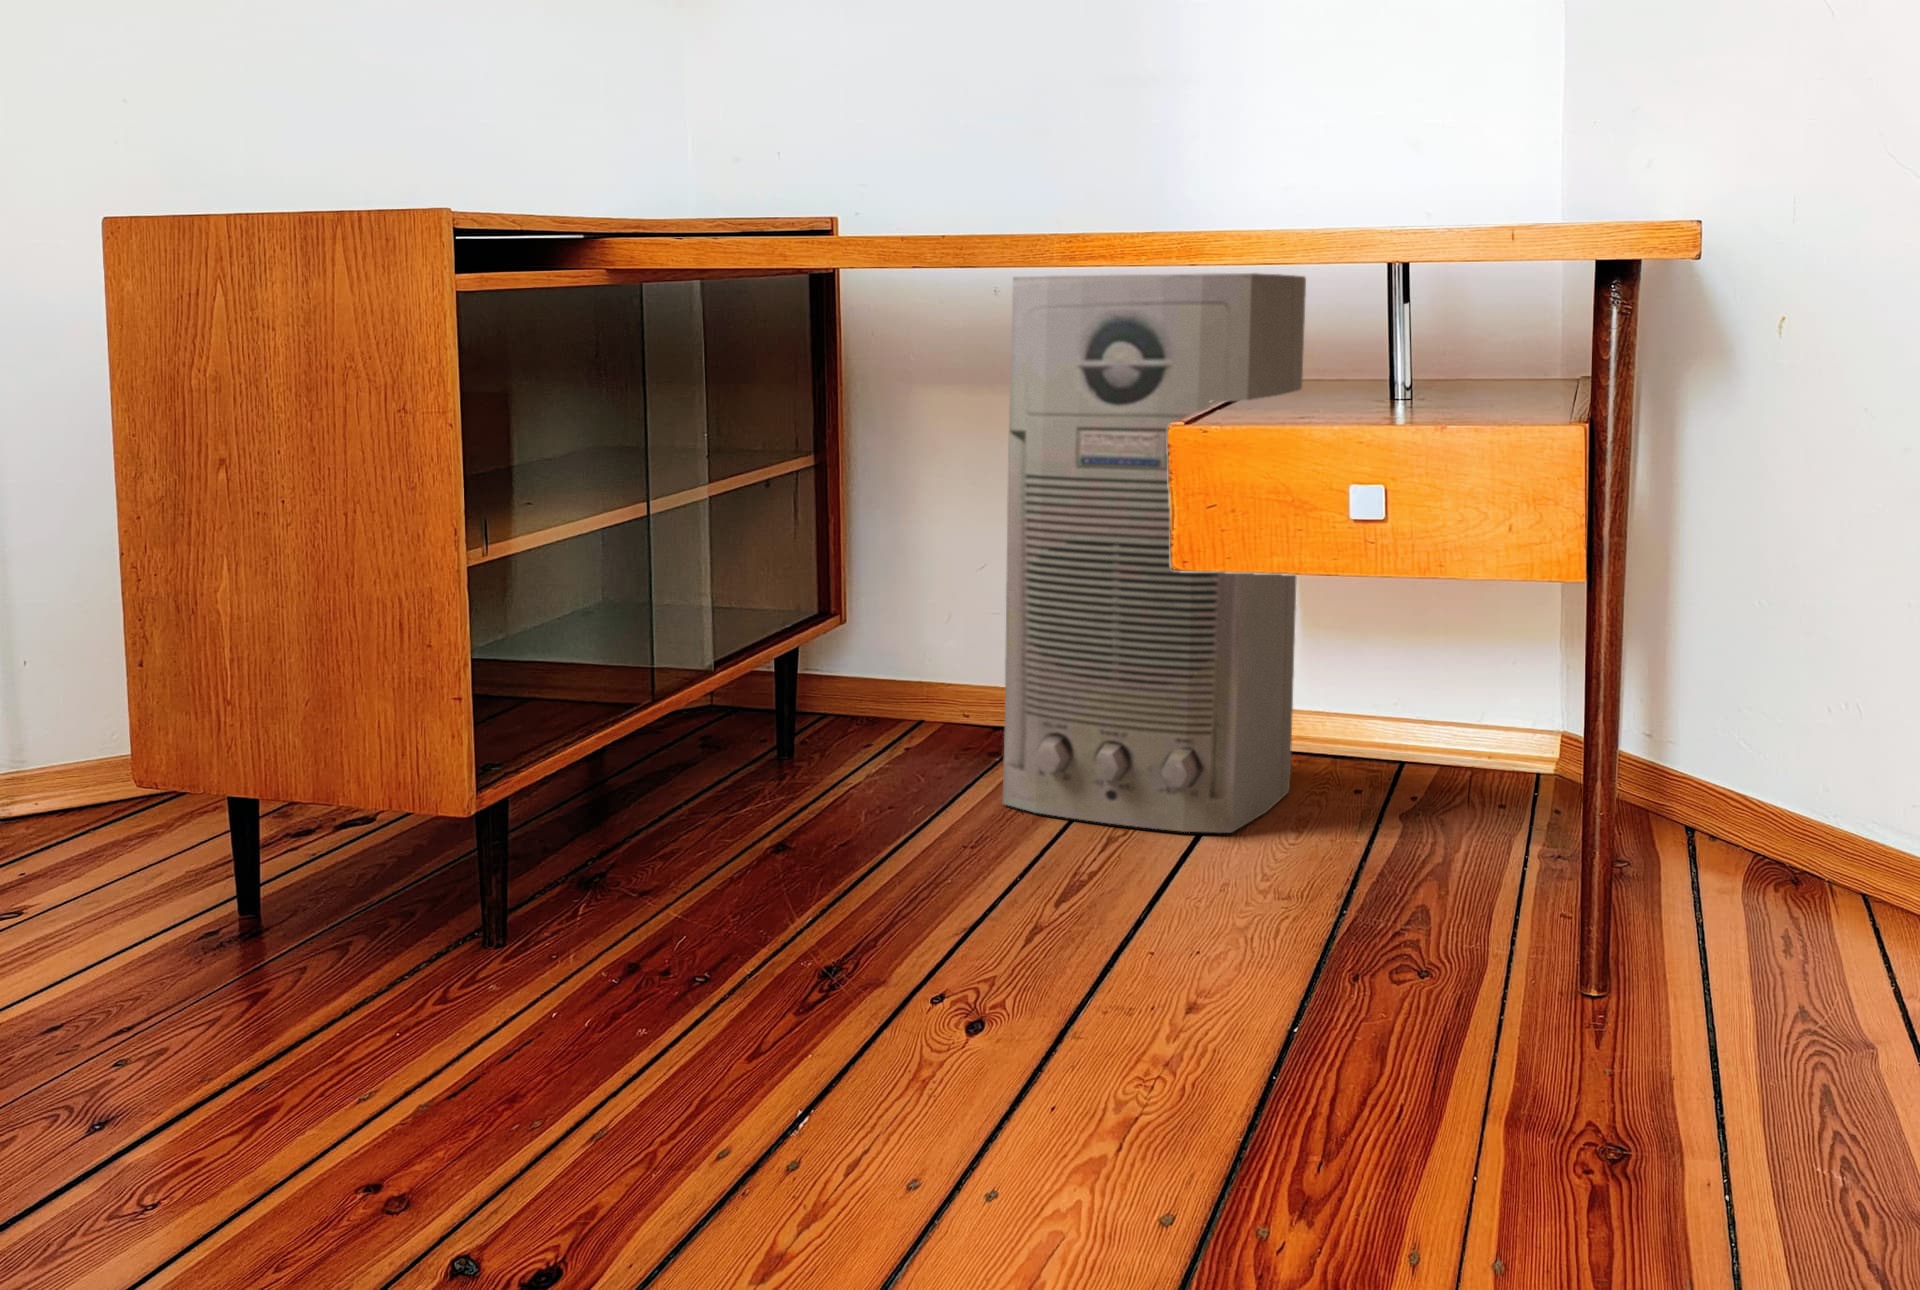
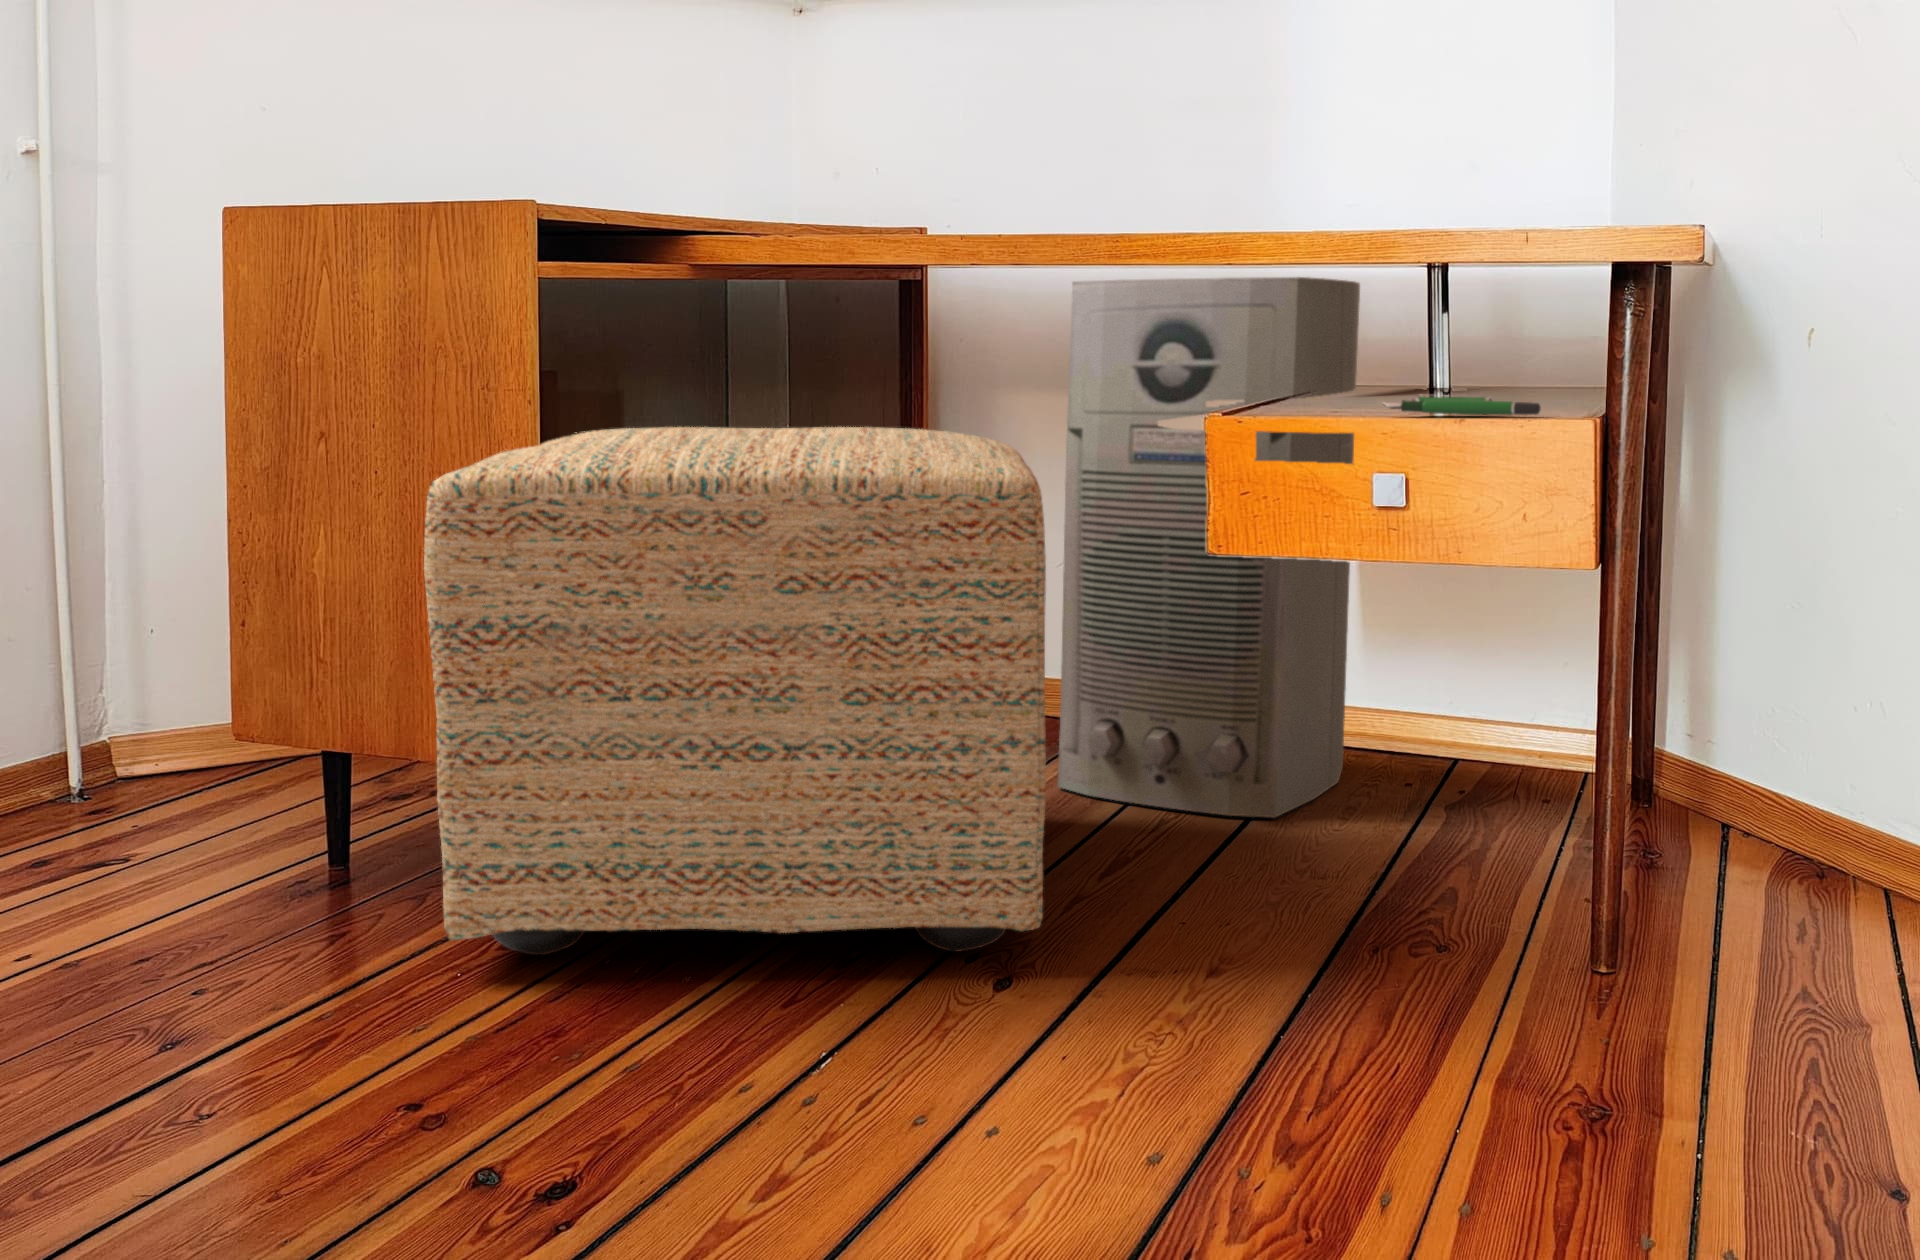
pen: none [1358,402,1529,424] -> present [1384,395,1541,415]
ottoman: none [351,441,1019,1007] -> present [424,427,1046,955]

